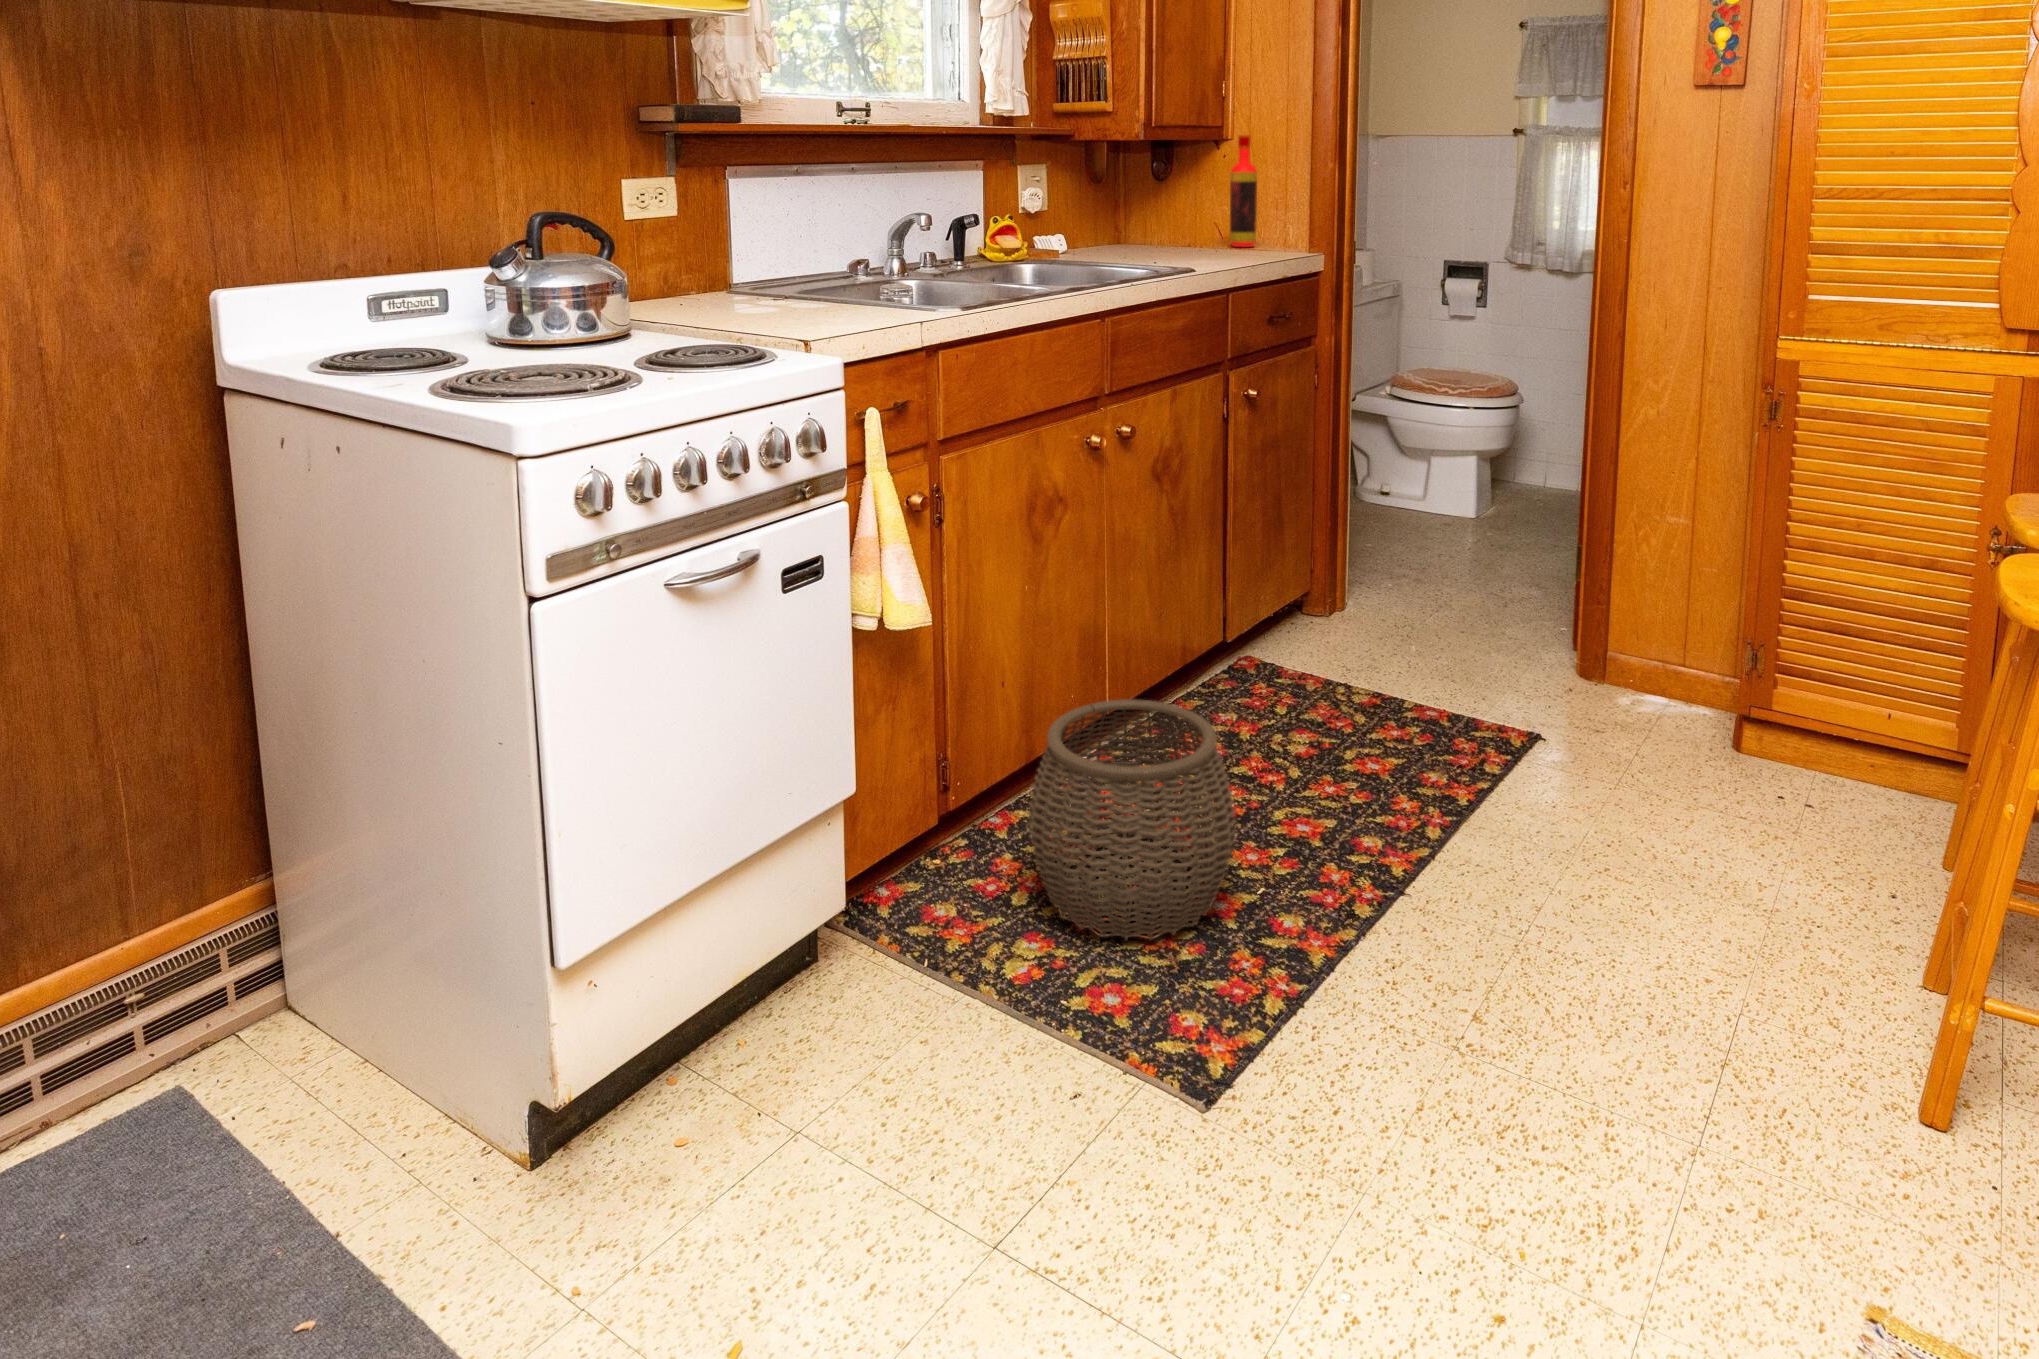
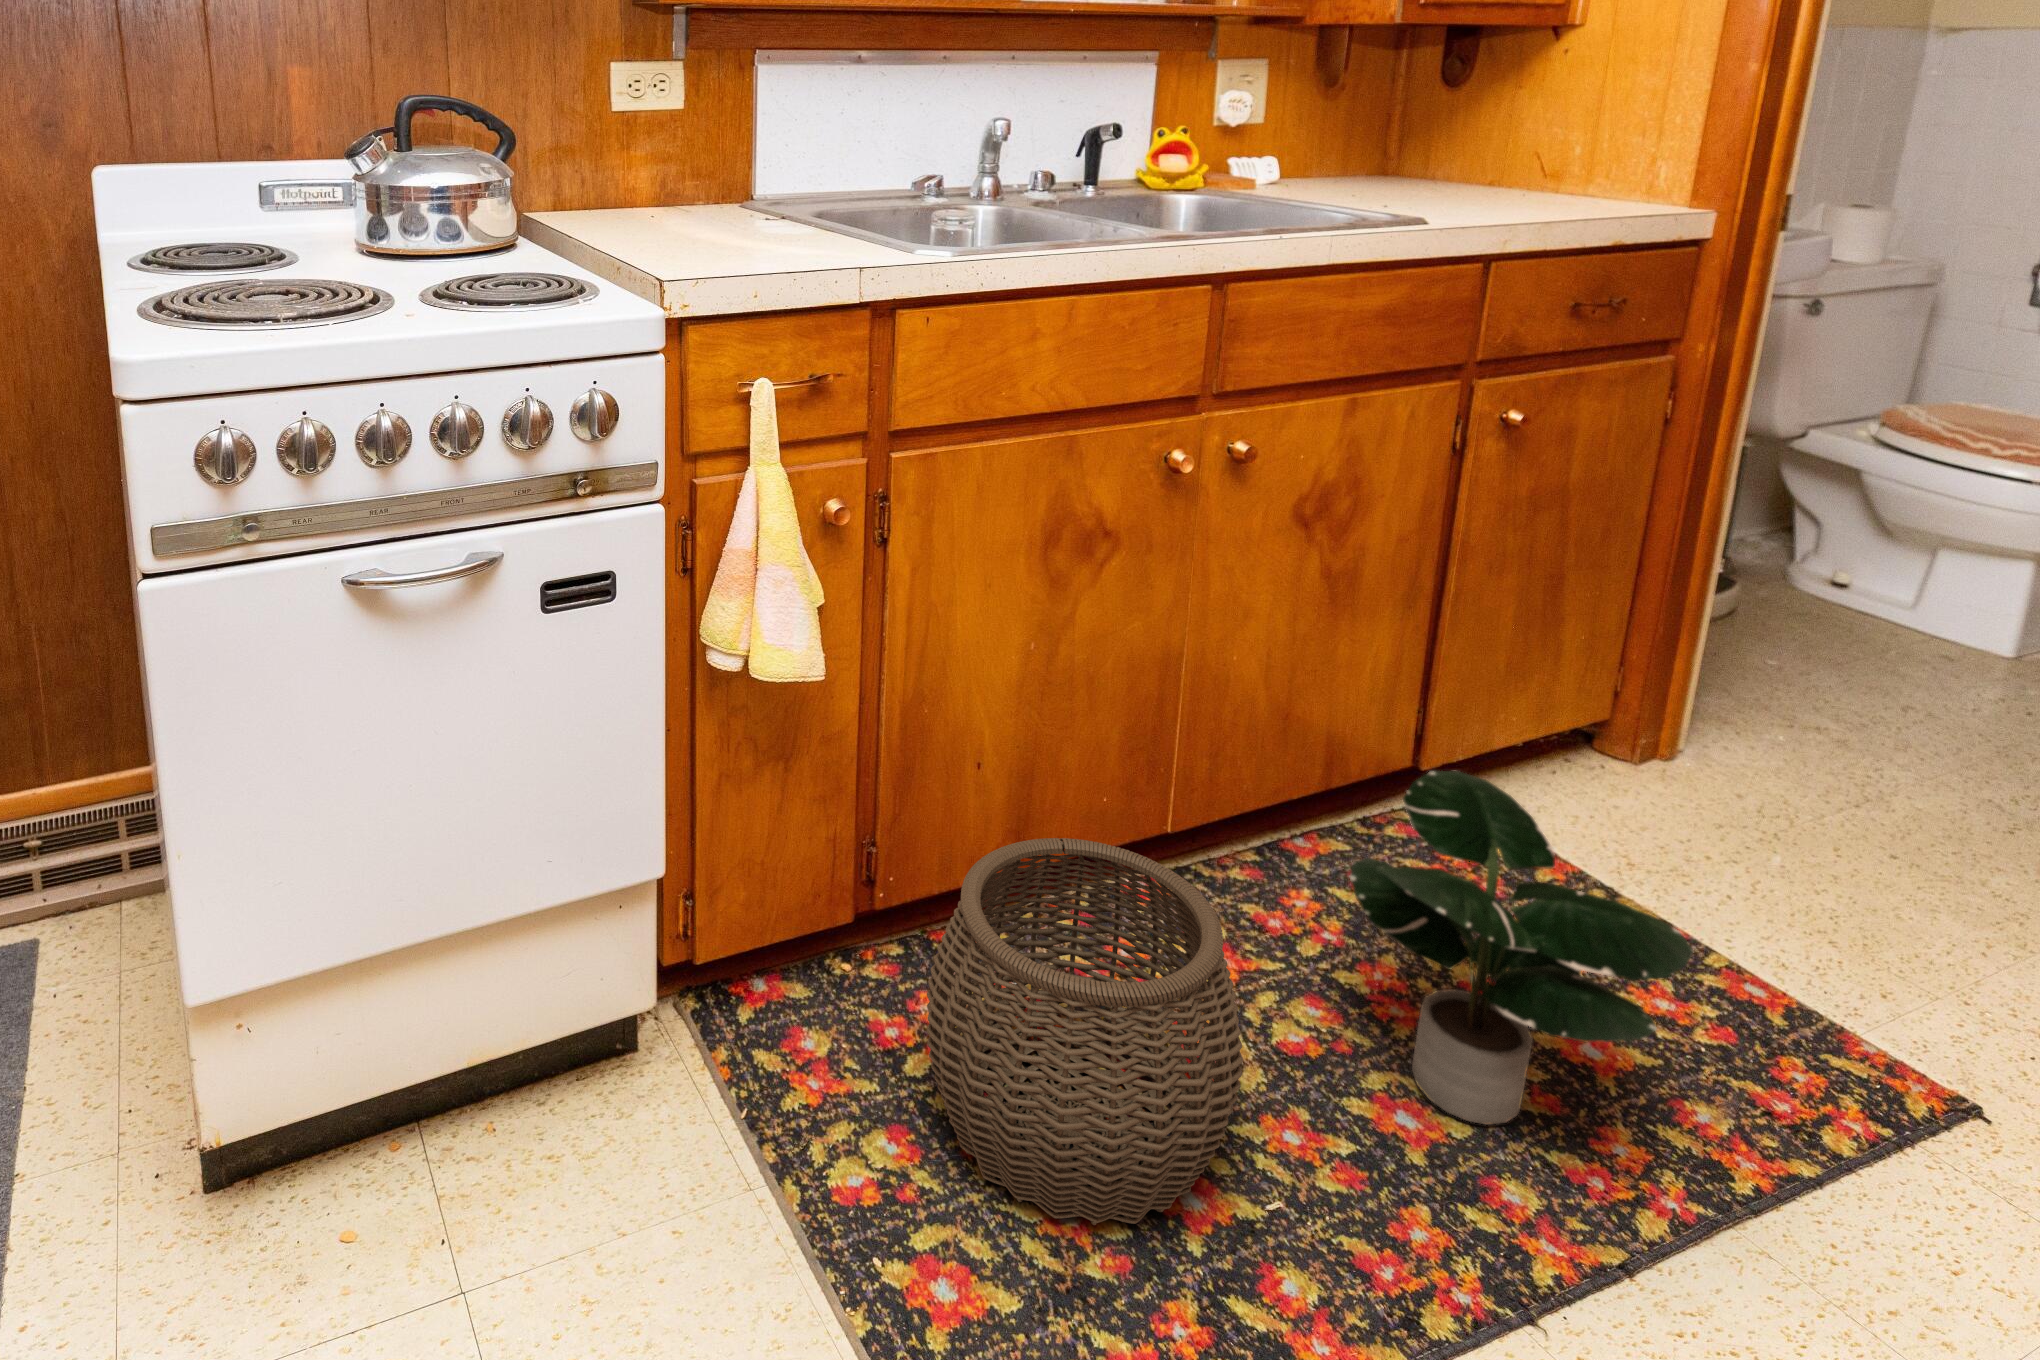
bottle: present [1230,135,1257,247] -> none [1553,16,1618,190]
potted plant: none [1244,610,1424,817] -> present [1349,771,1694,1125]

